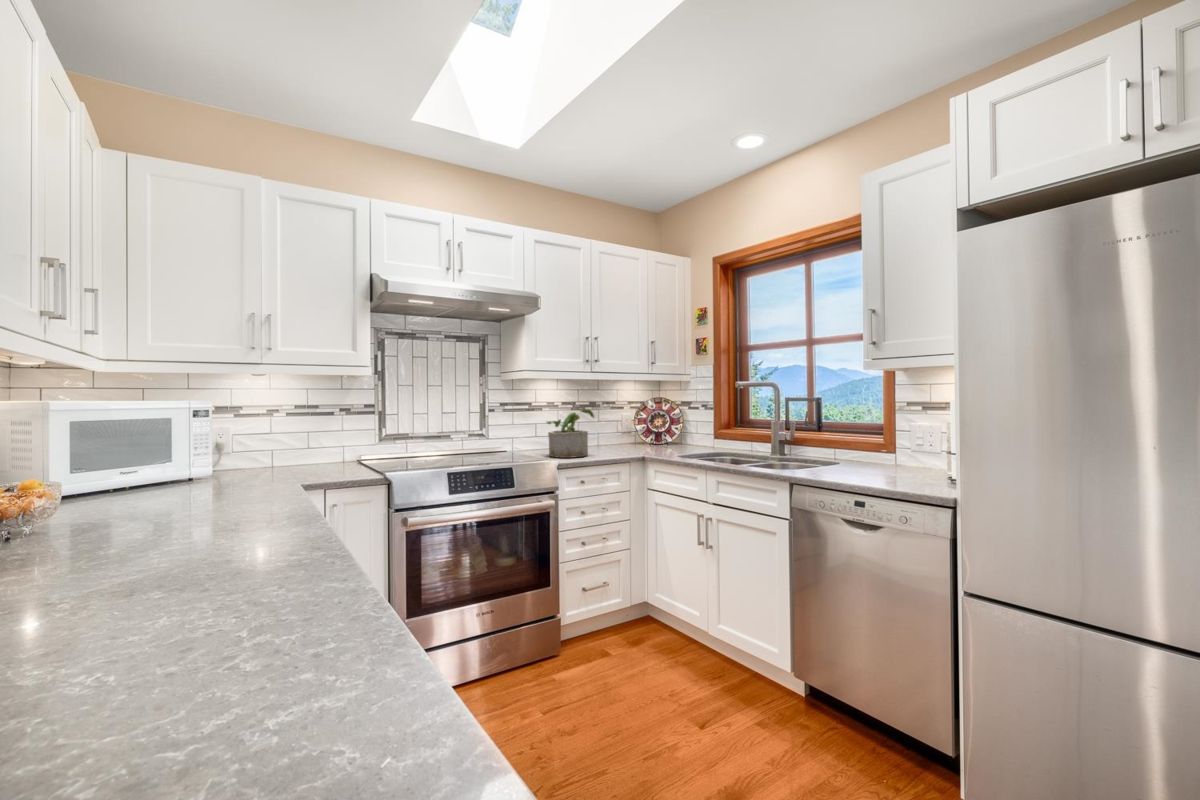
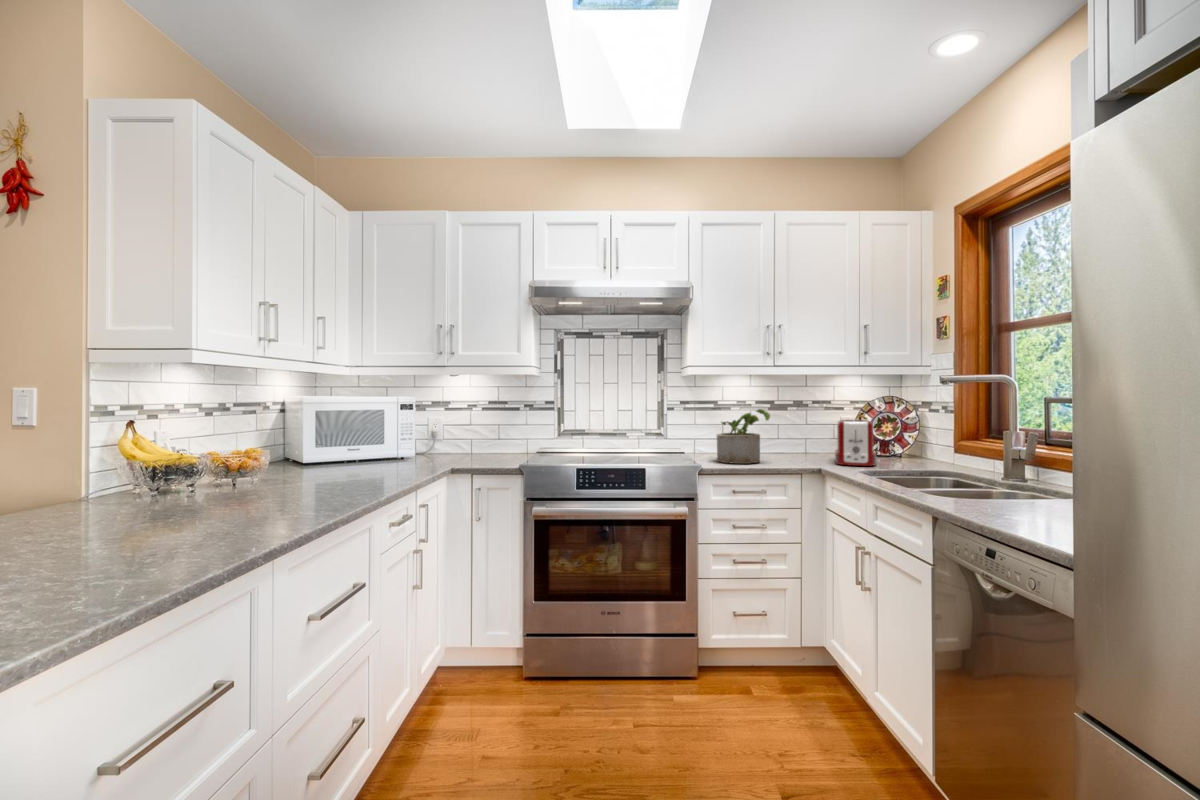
toaster: none [631,416,671,453] -> present [835,420,876,466]

